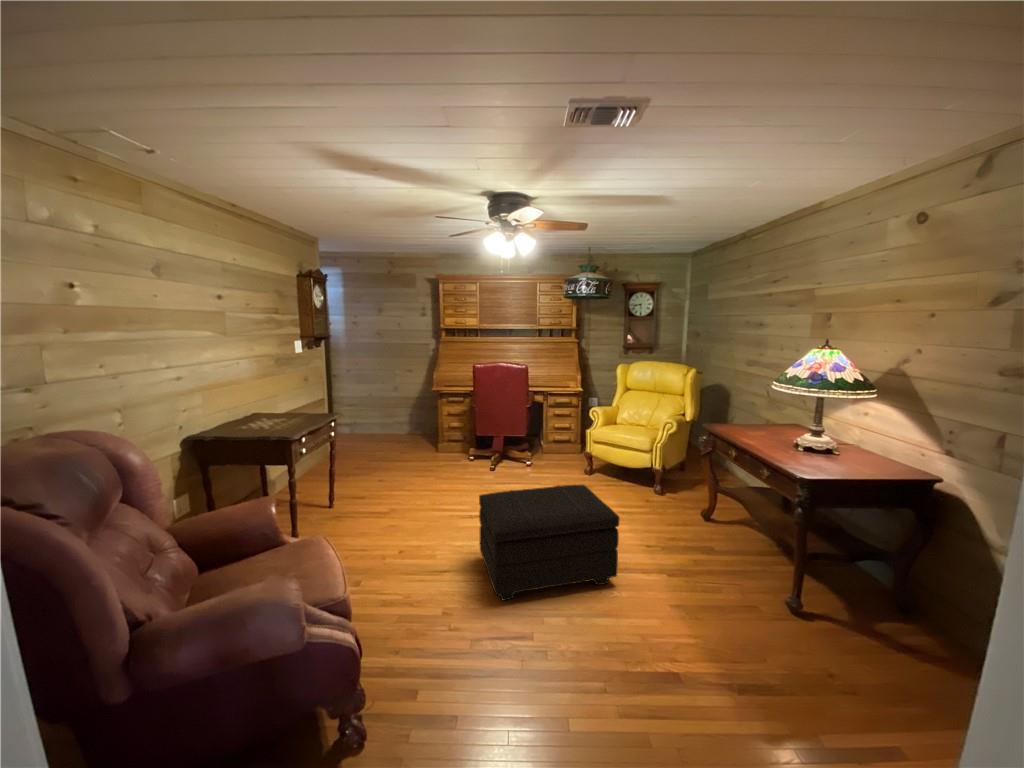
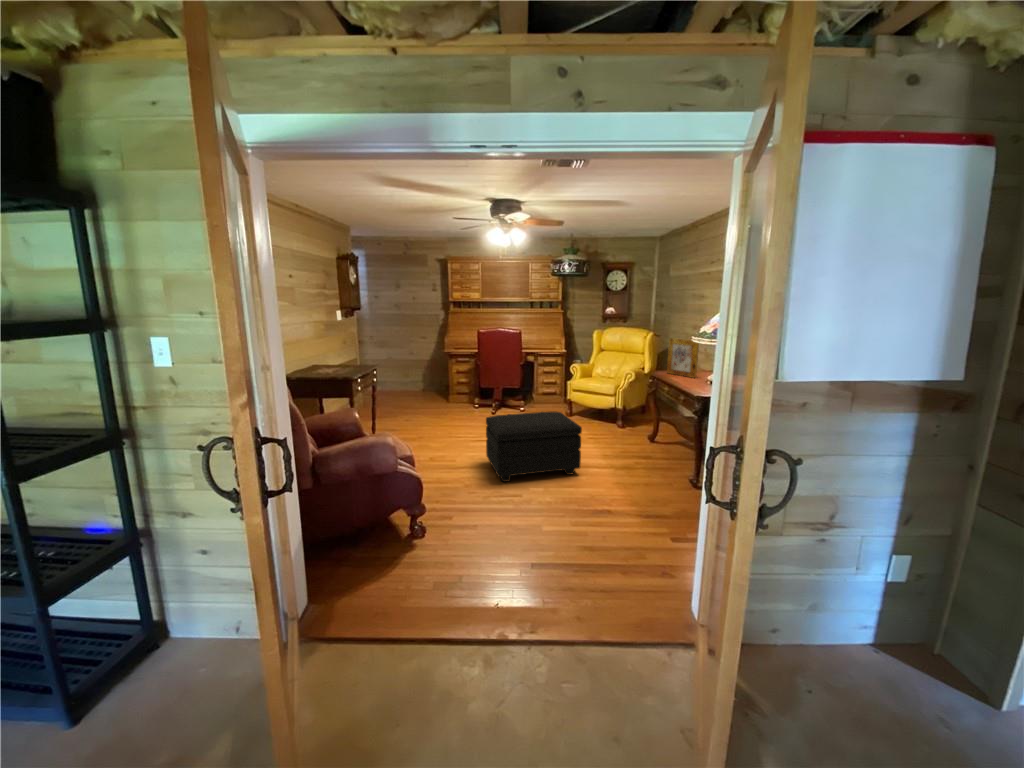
picture frame: none [731,382,783,440] -> present [667,338,699,378]

